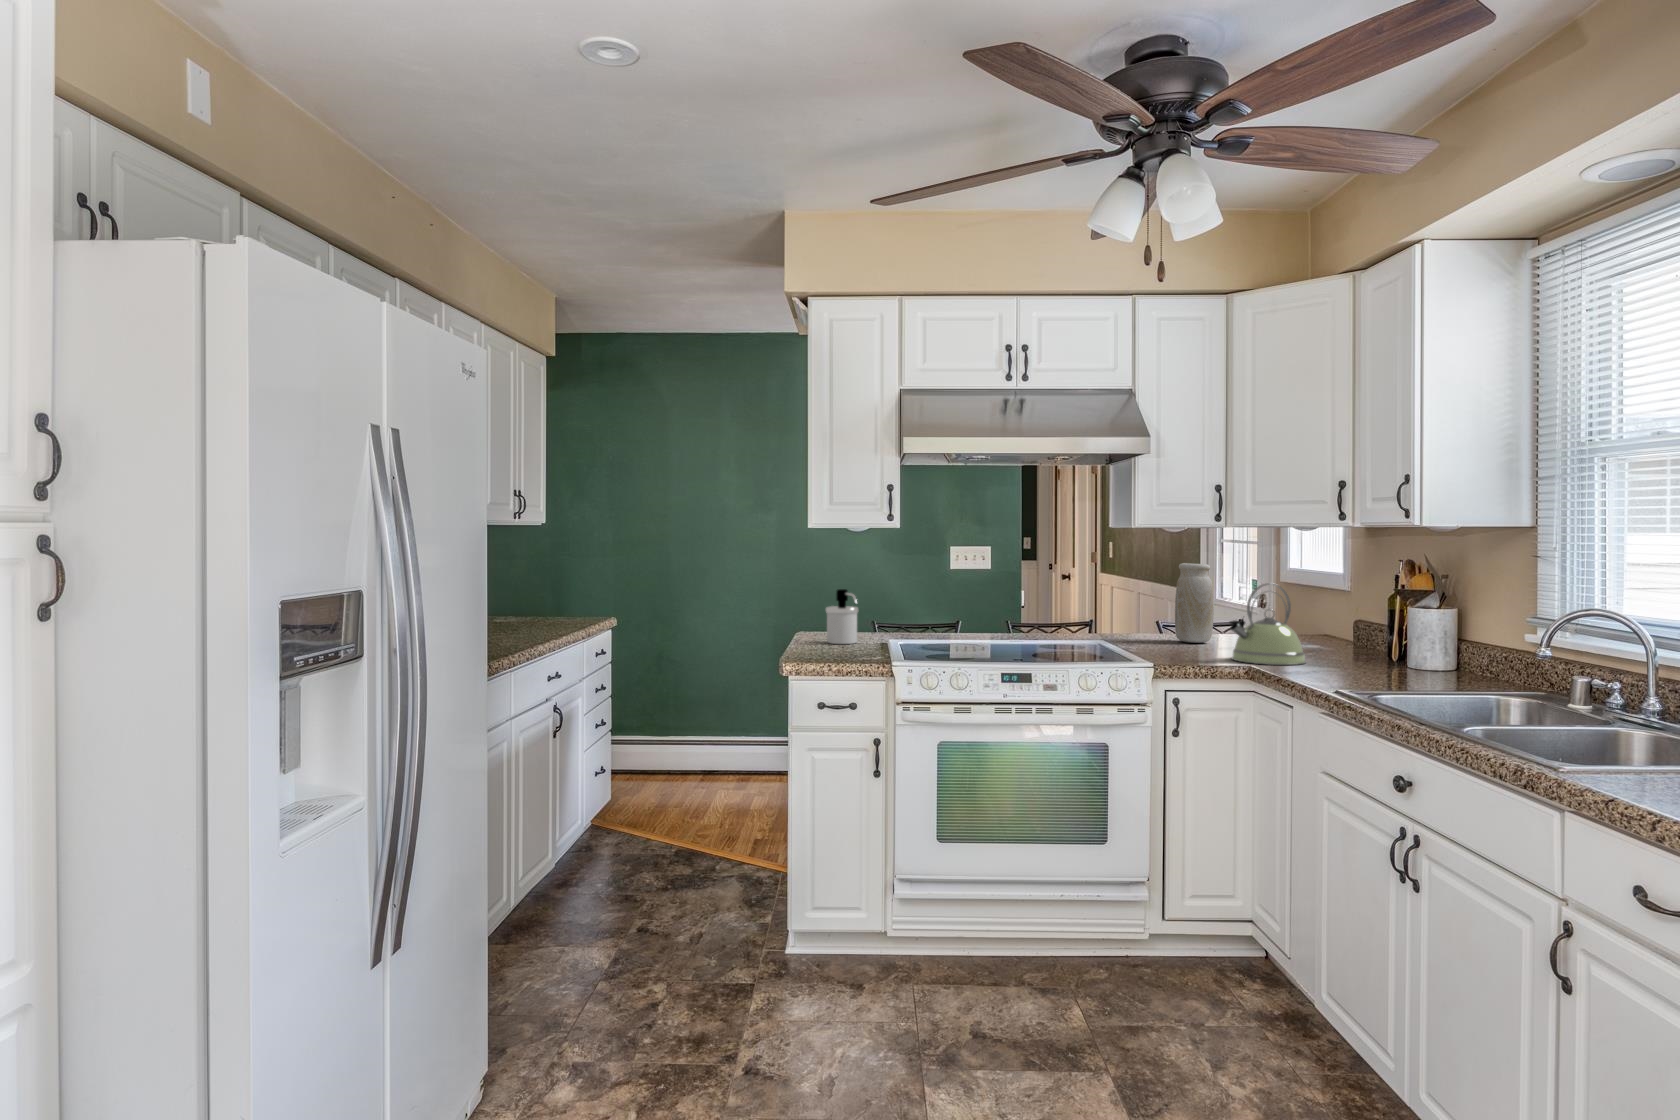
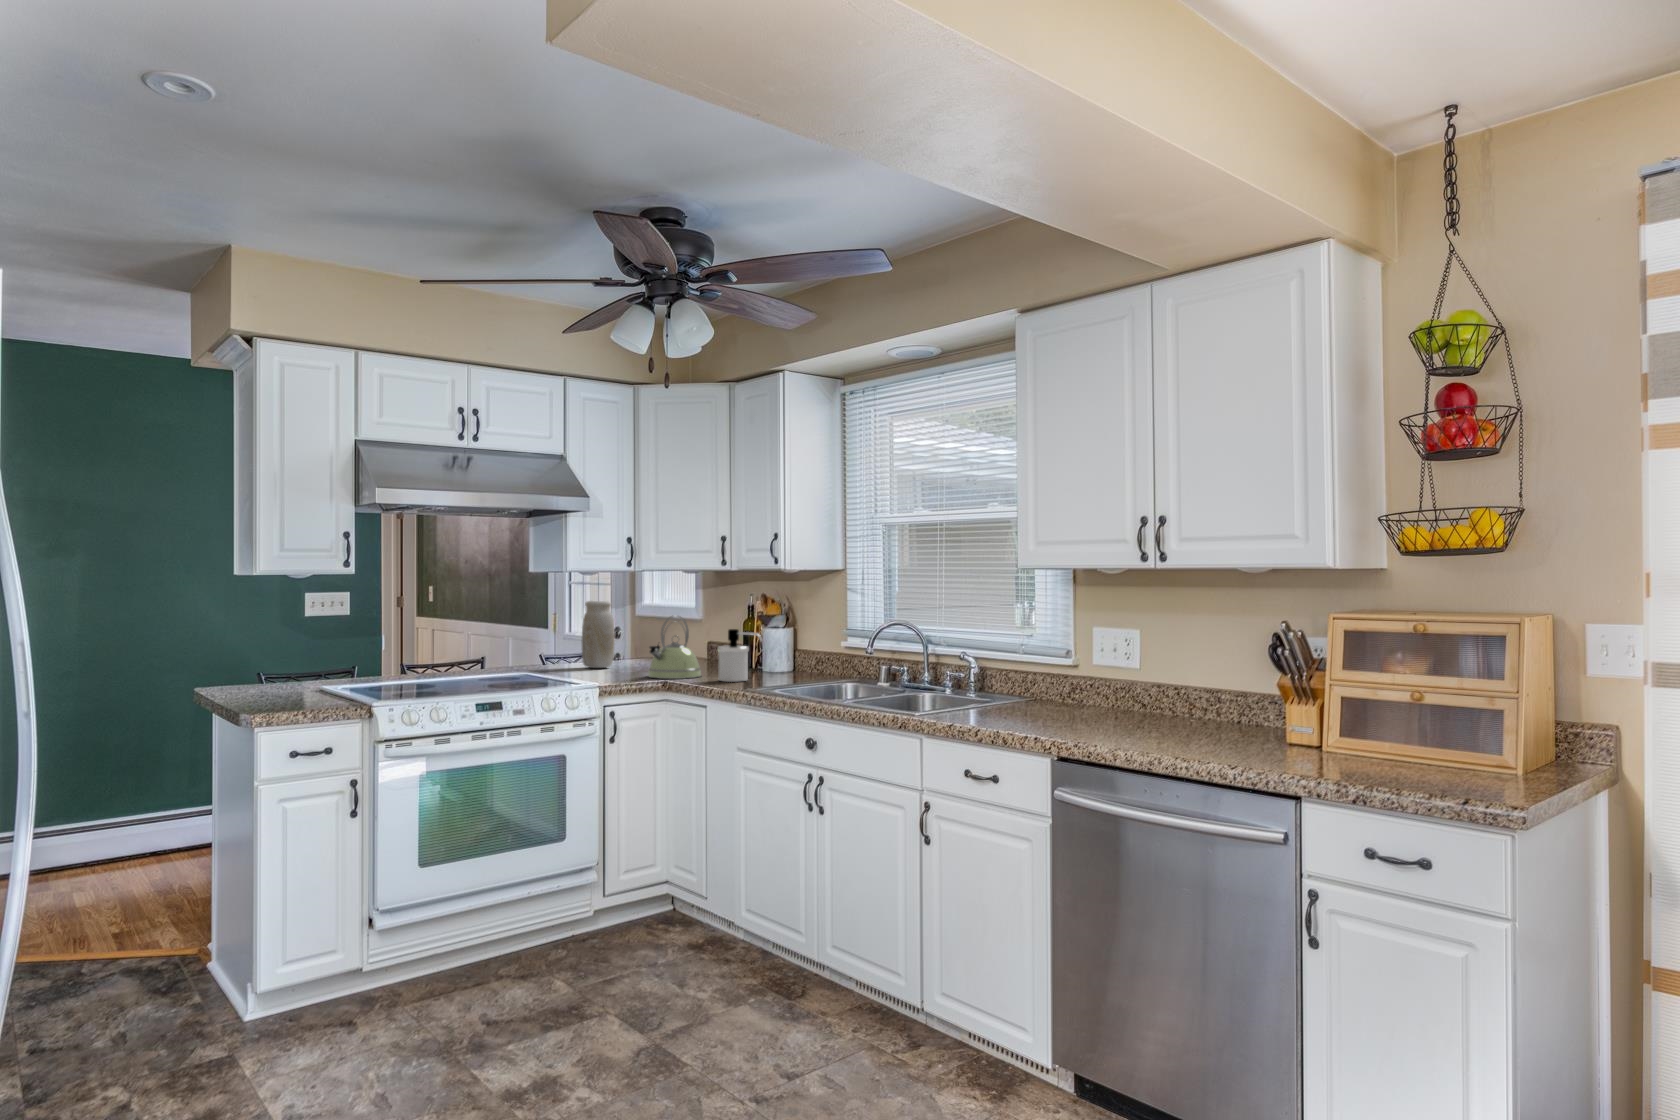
soap dispenser: present [826,589,858,644] -> present [718,629,763,682]

